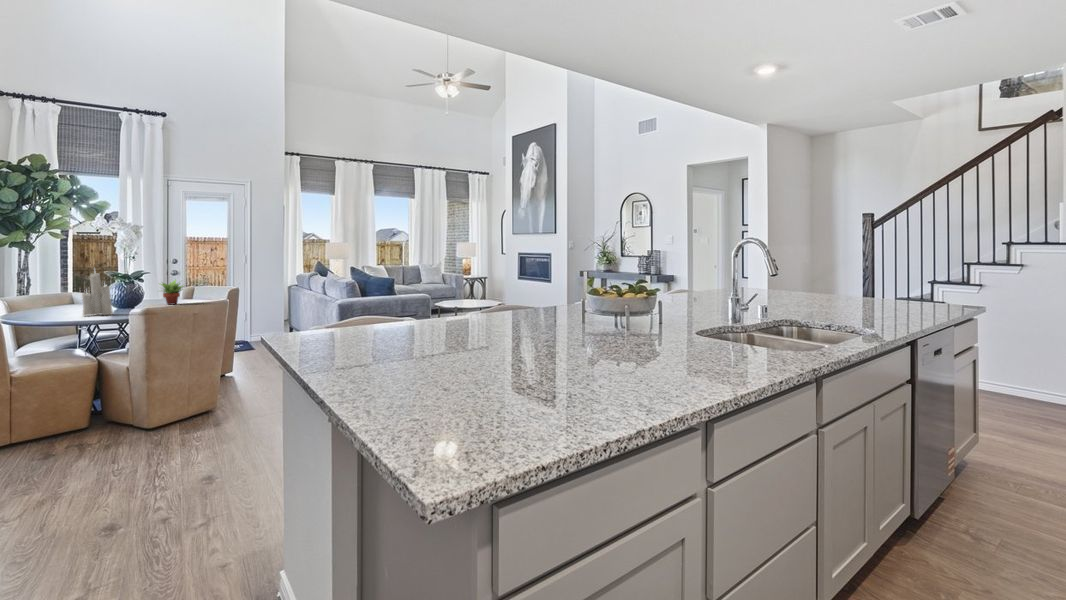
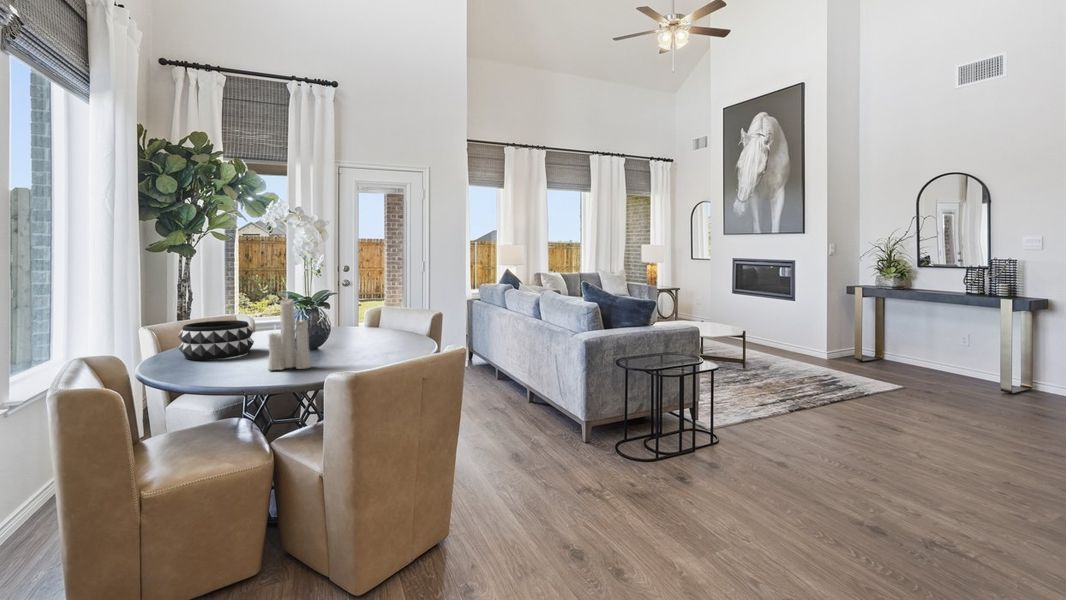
succulent plant: present [161,279,184,305] -> none [357,301,396,341]
decorative bowl: none [19,290,77,314] -> present [178,320,254,360]

